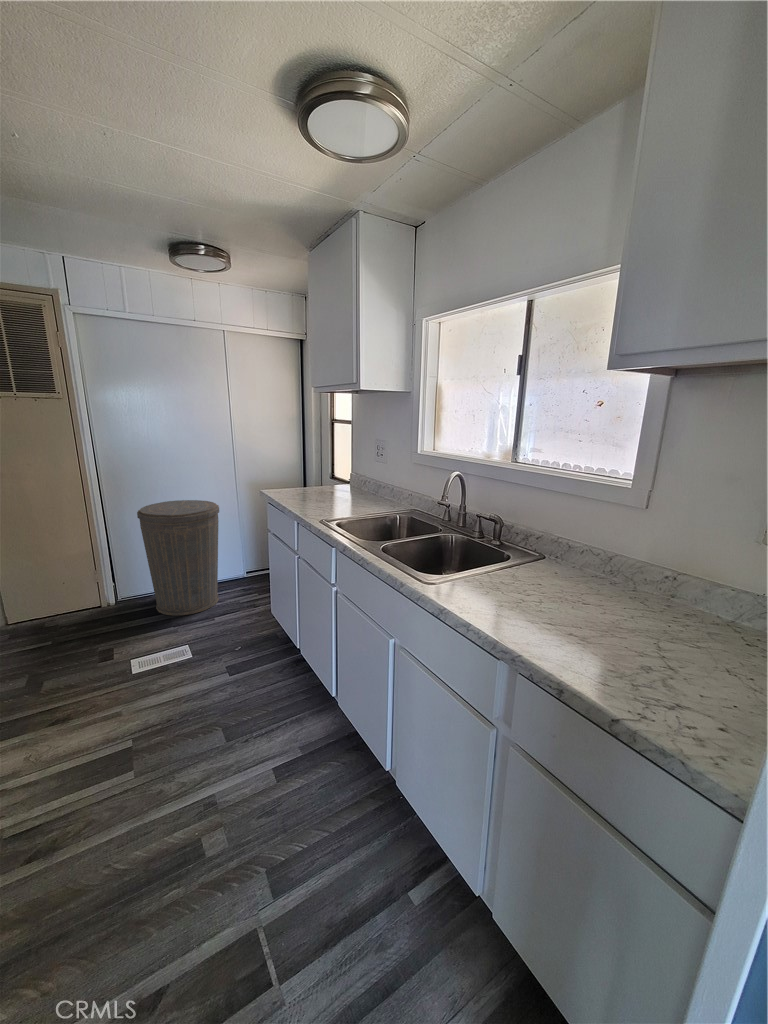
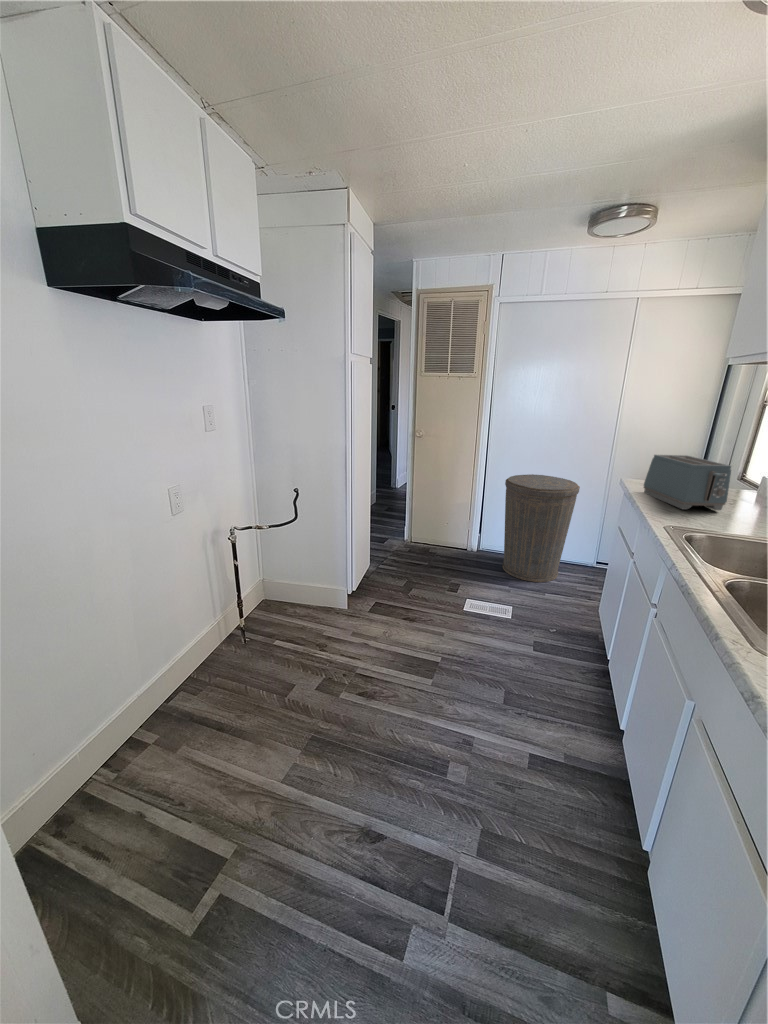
toaster: none [283,463,342,505] -> present [644,455,731,510]

